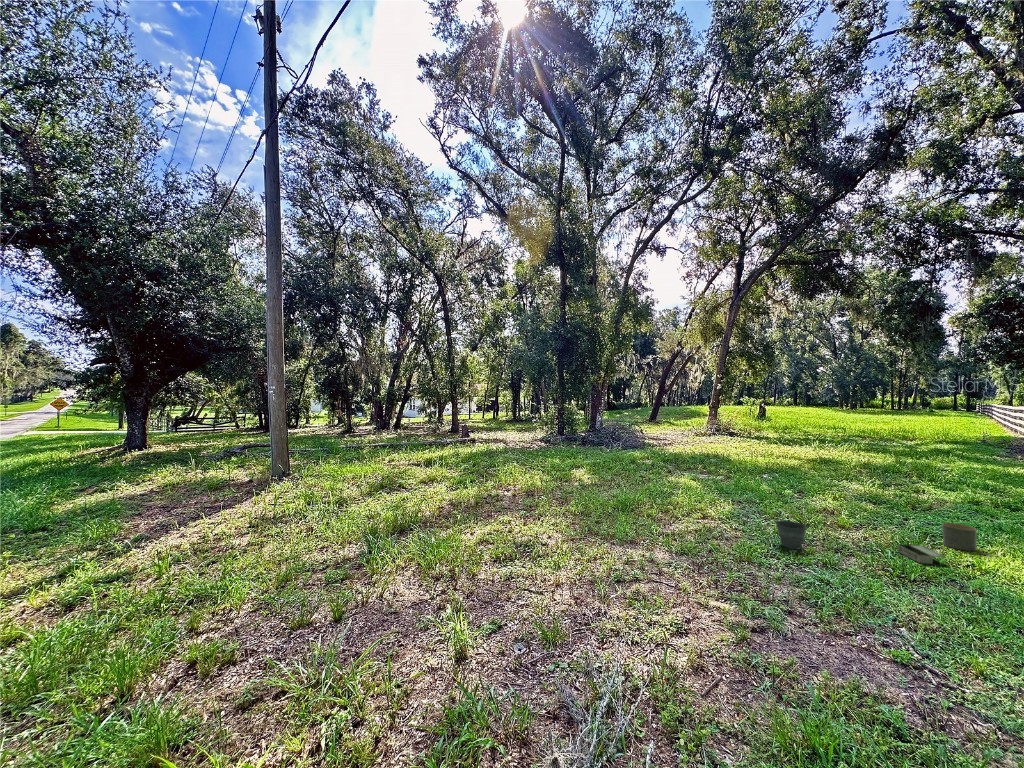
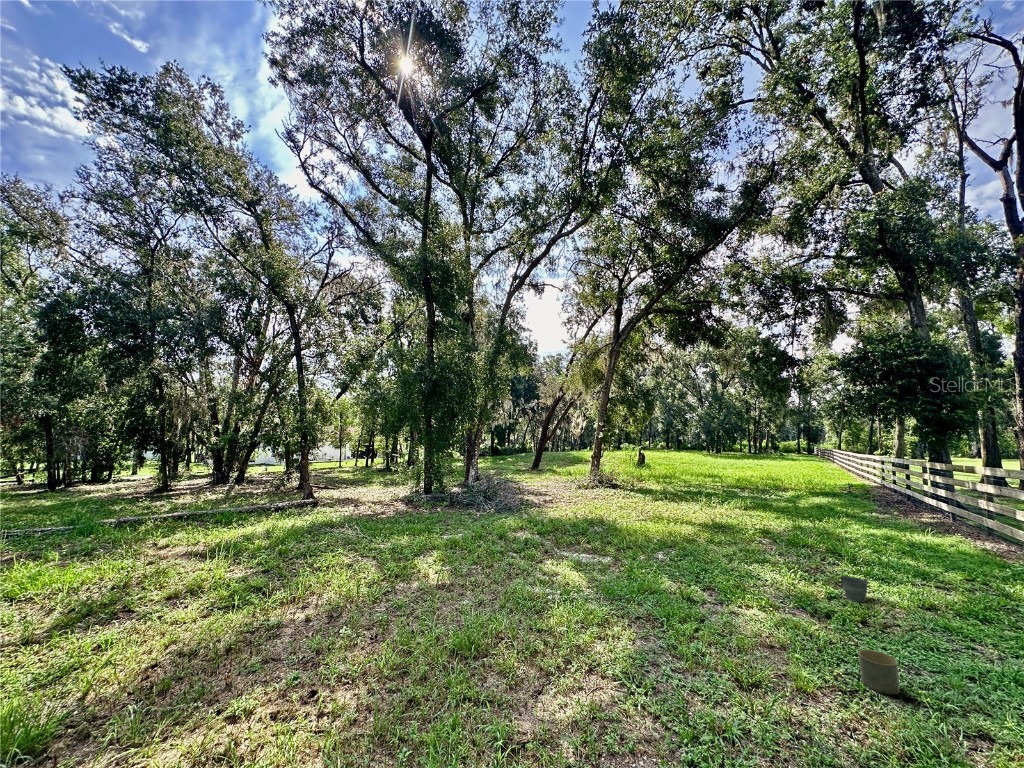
bucket: present [775,512,808,550] -> present [840,576,868,603]
toolbox: present [897,544,944,564] -> none [820,699,883,740]

